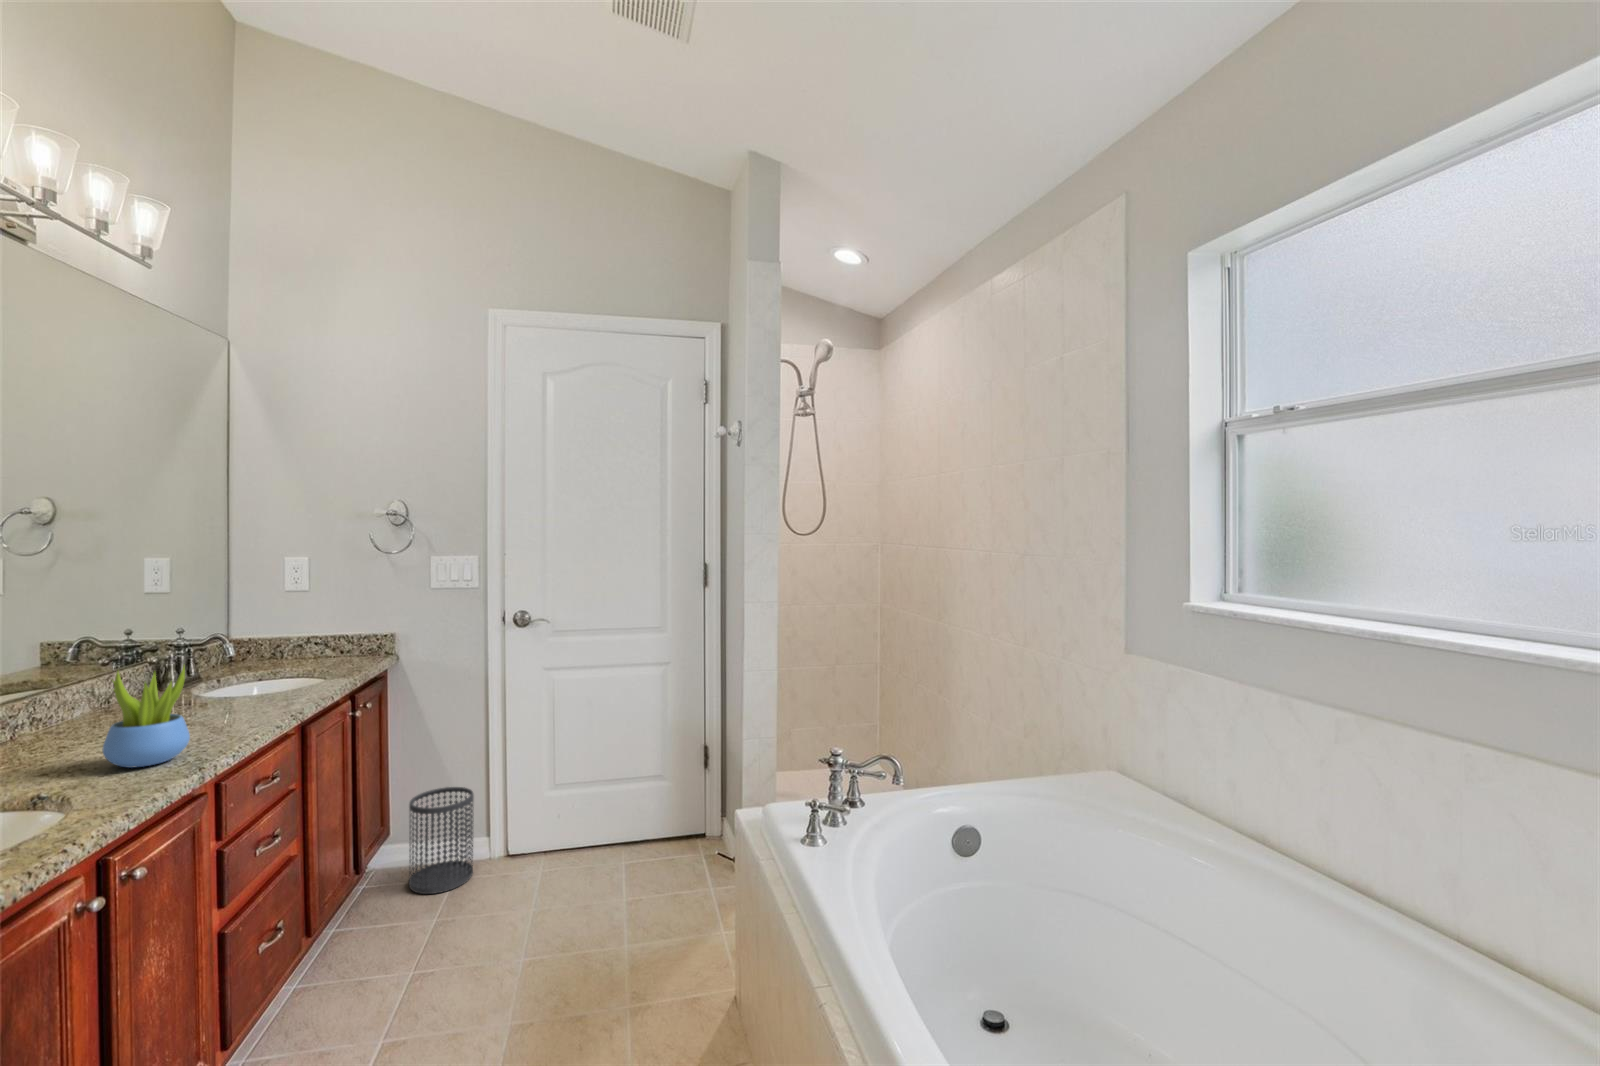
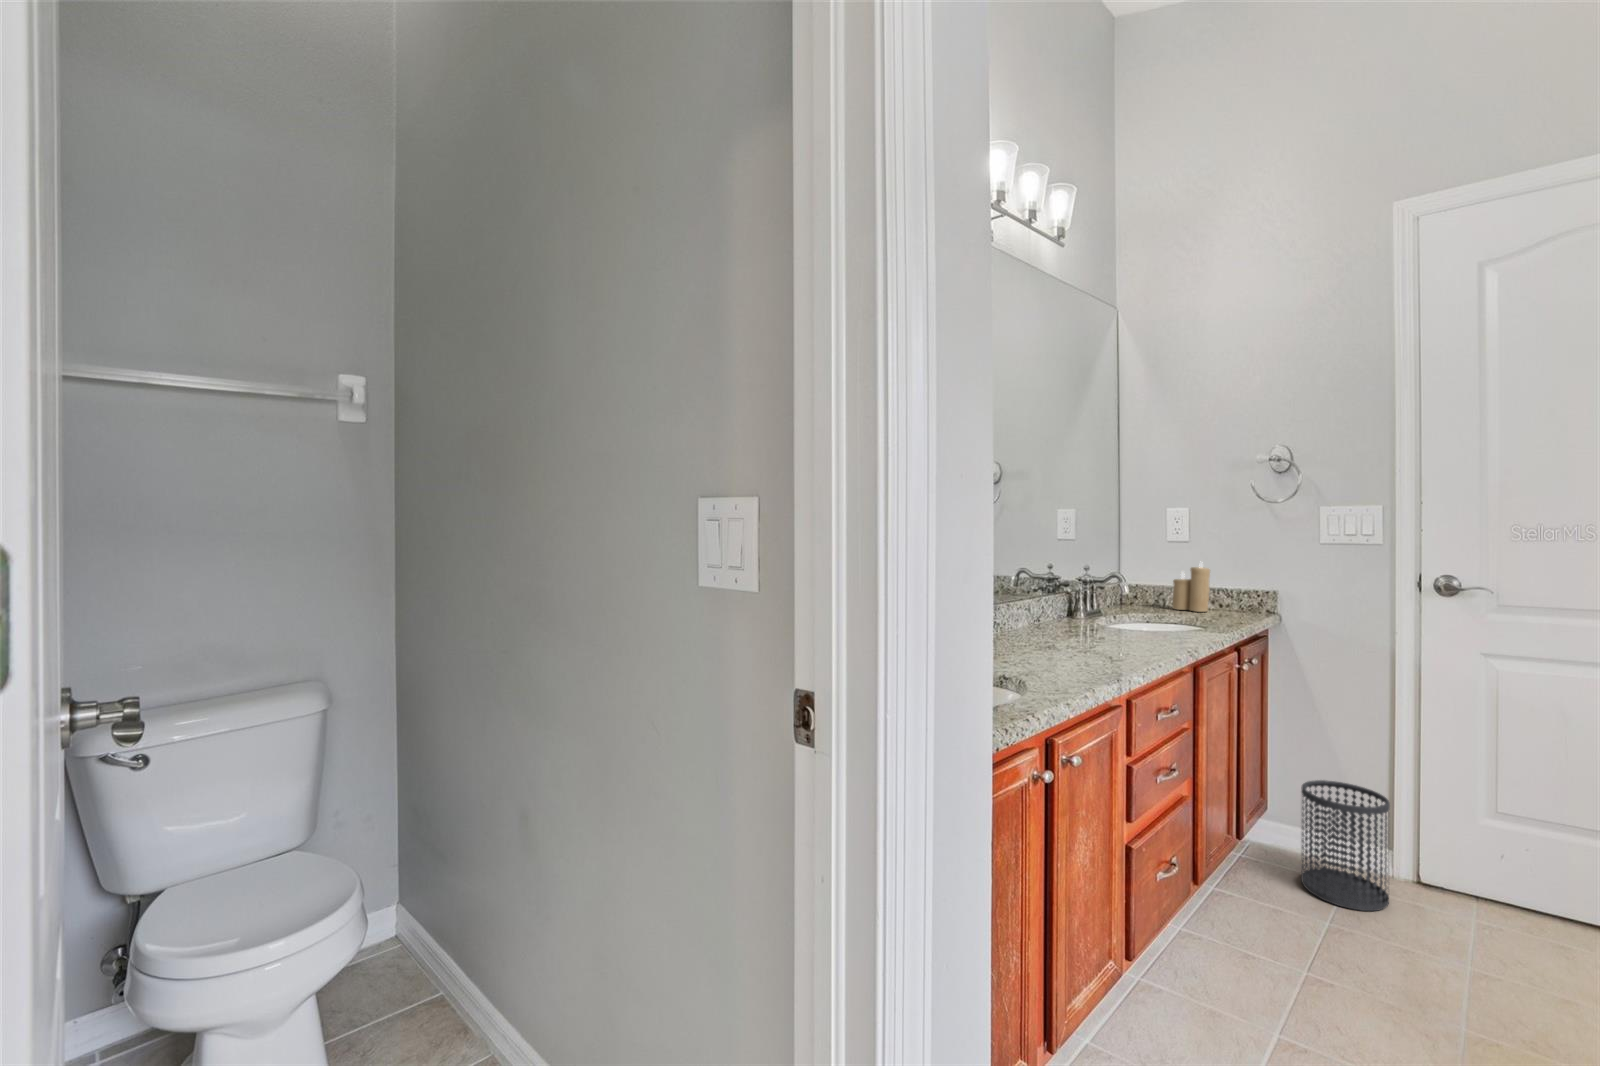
candle: none [292,611,332,661] -> present [1173,562,1210,612]
succulent plant: present [102,665,190,768] -> none [1044,582,1104,671]

